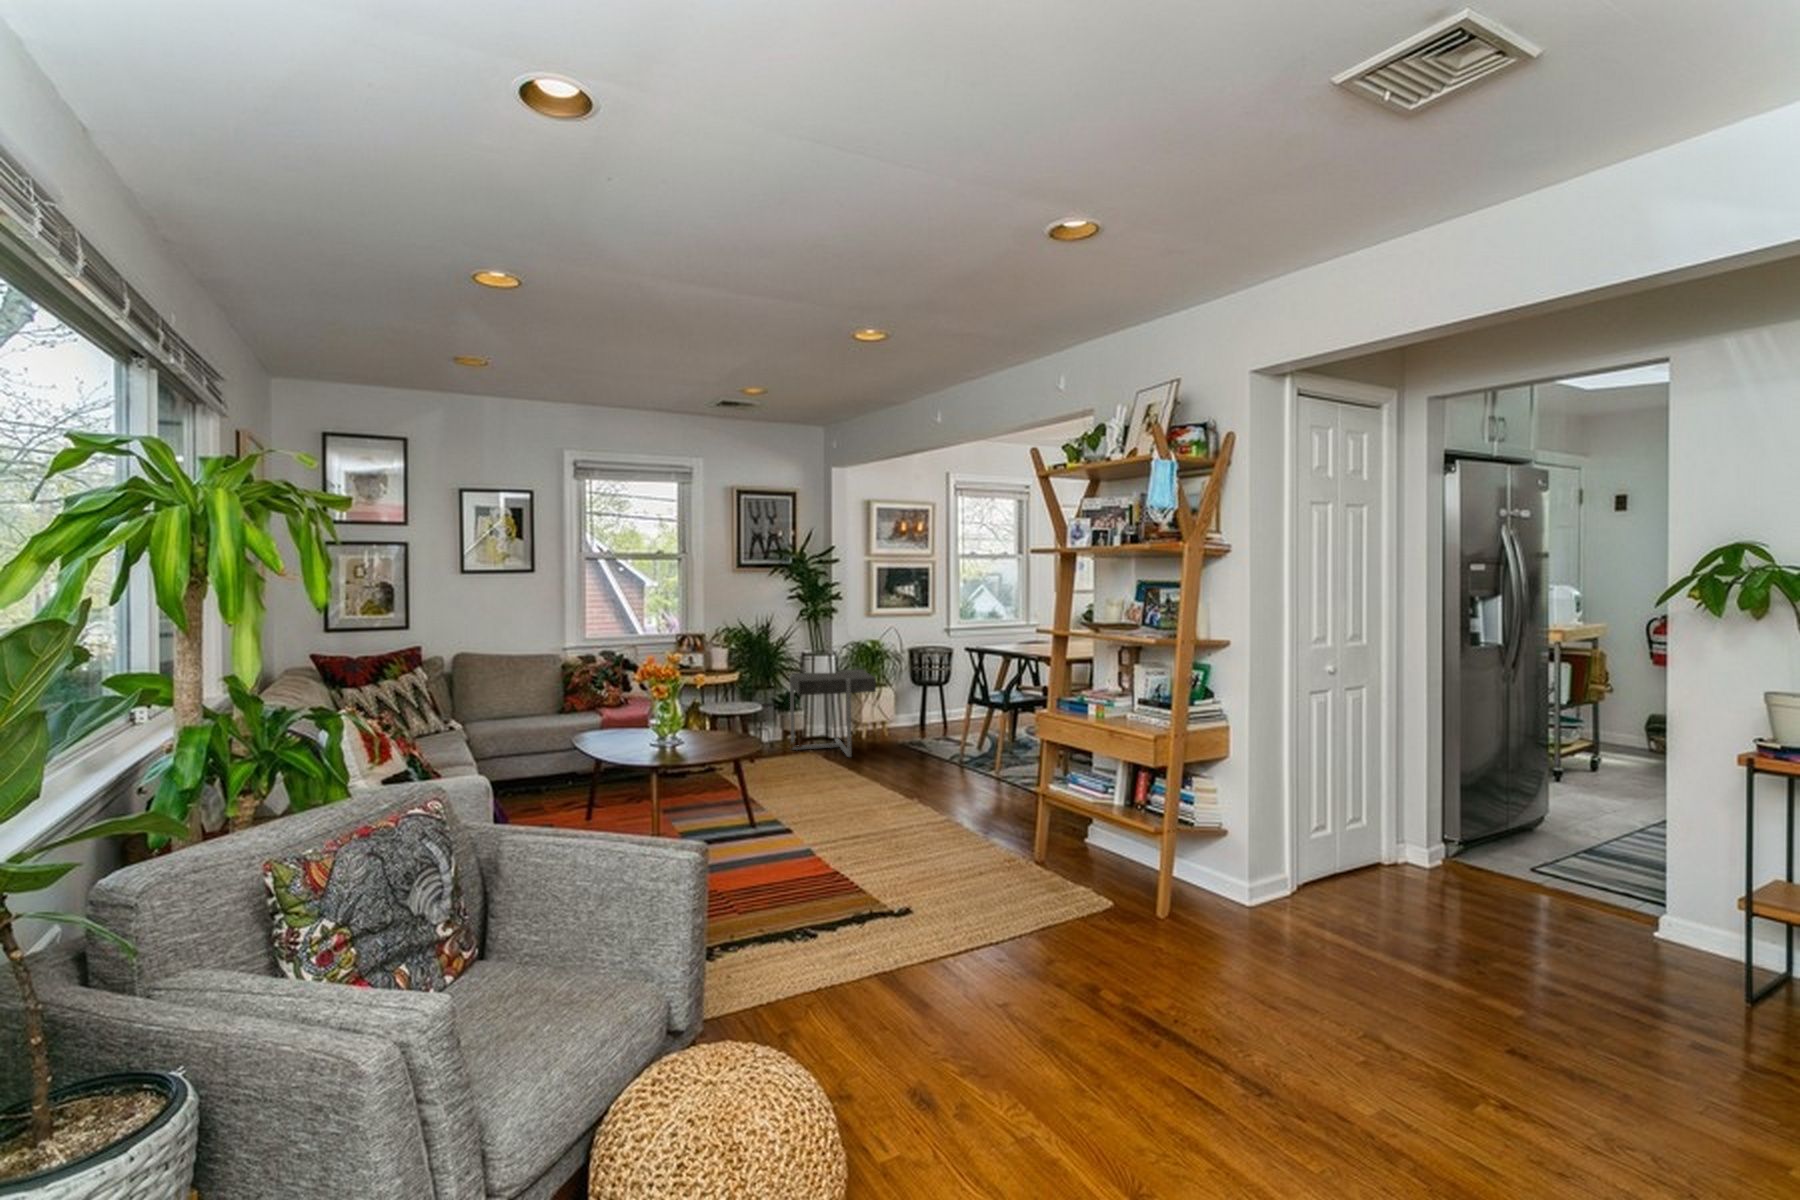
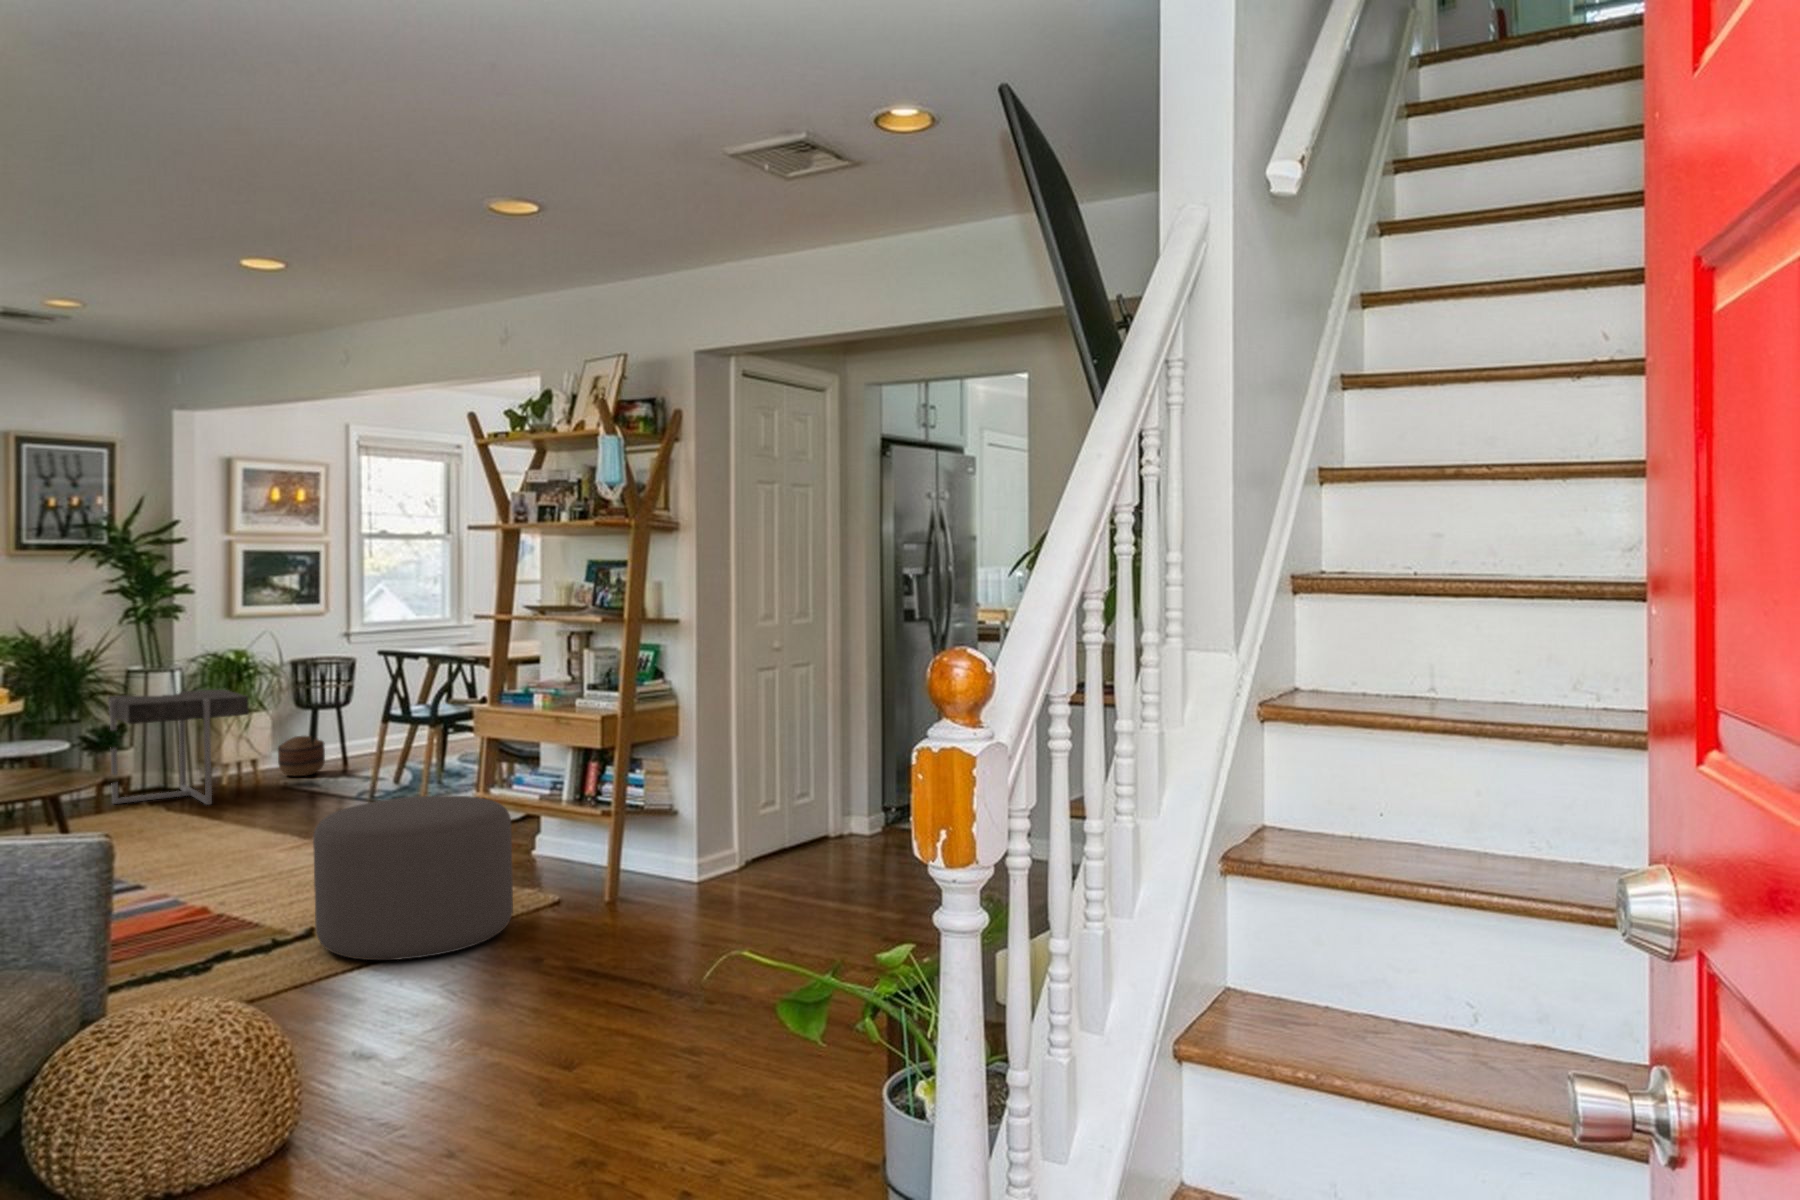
basket: none [898,706,931,736] -> present [278,736,325,776]
ottoman: none [895,799,1066,965] -> present [313,795,513,960]

